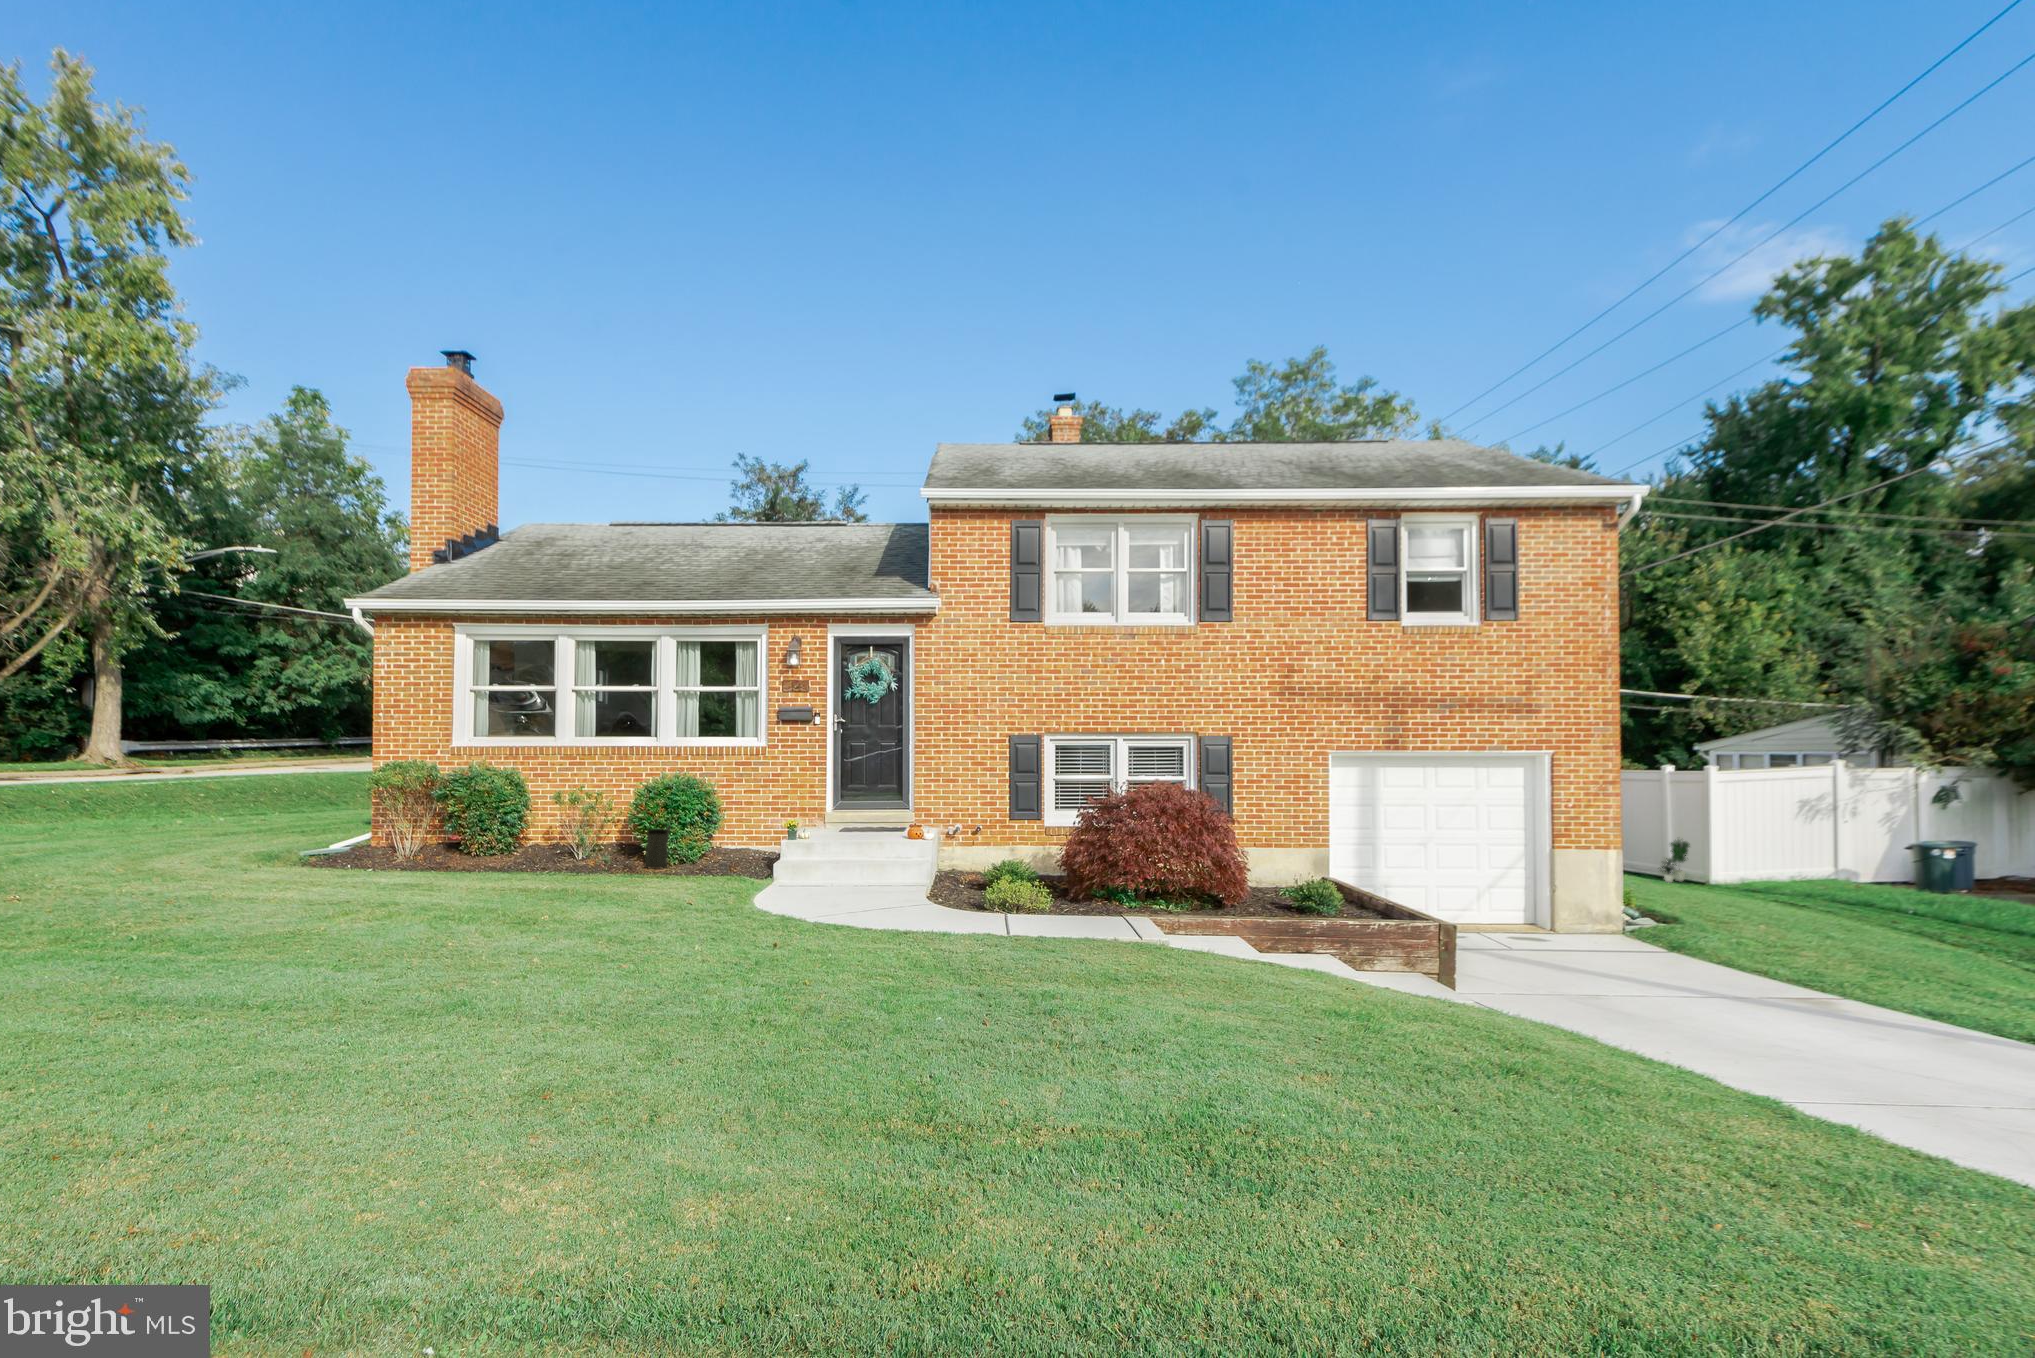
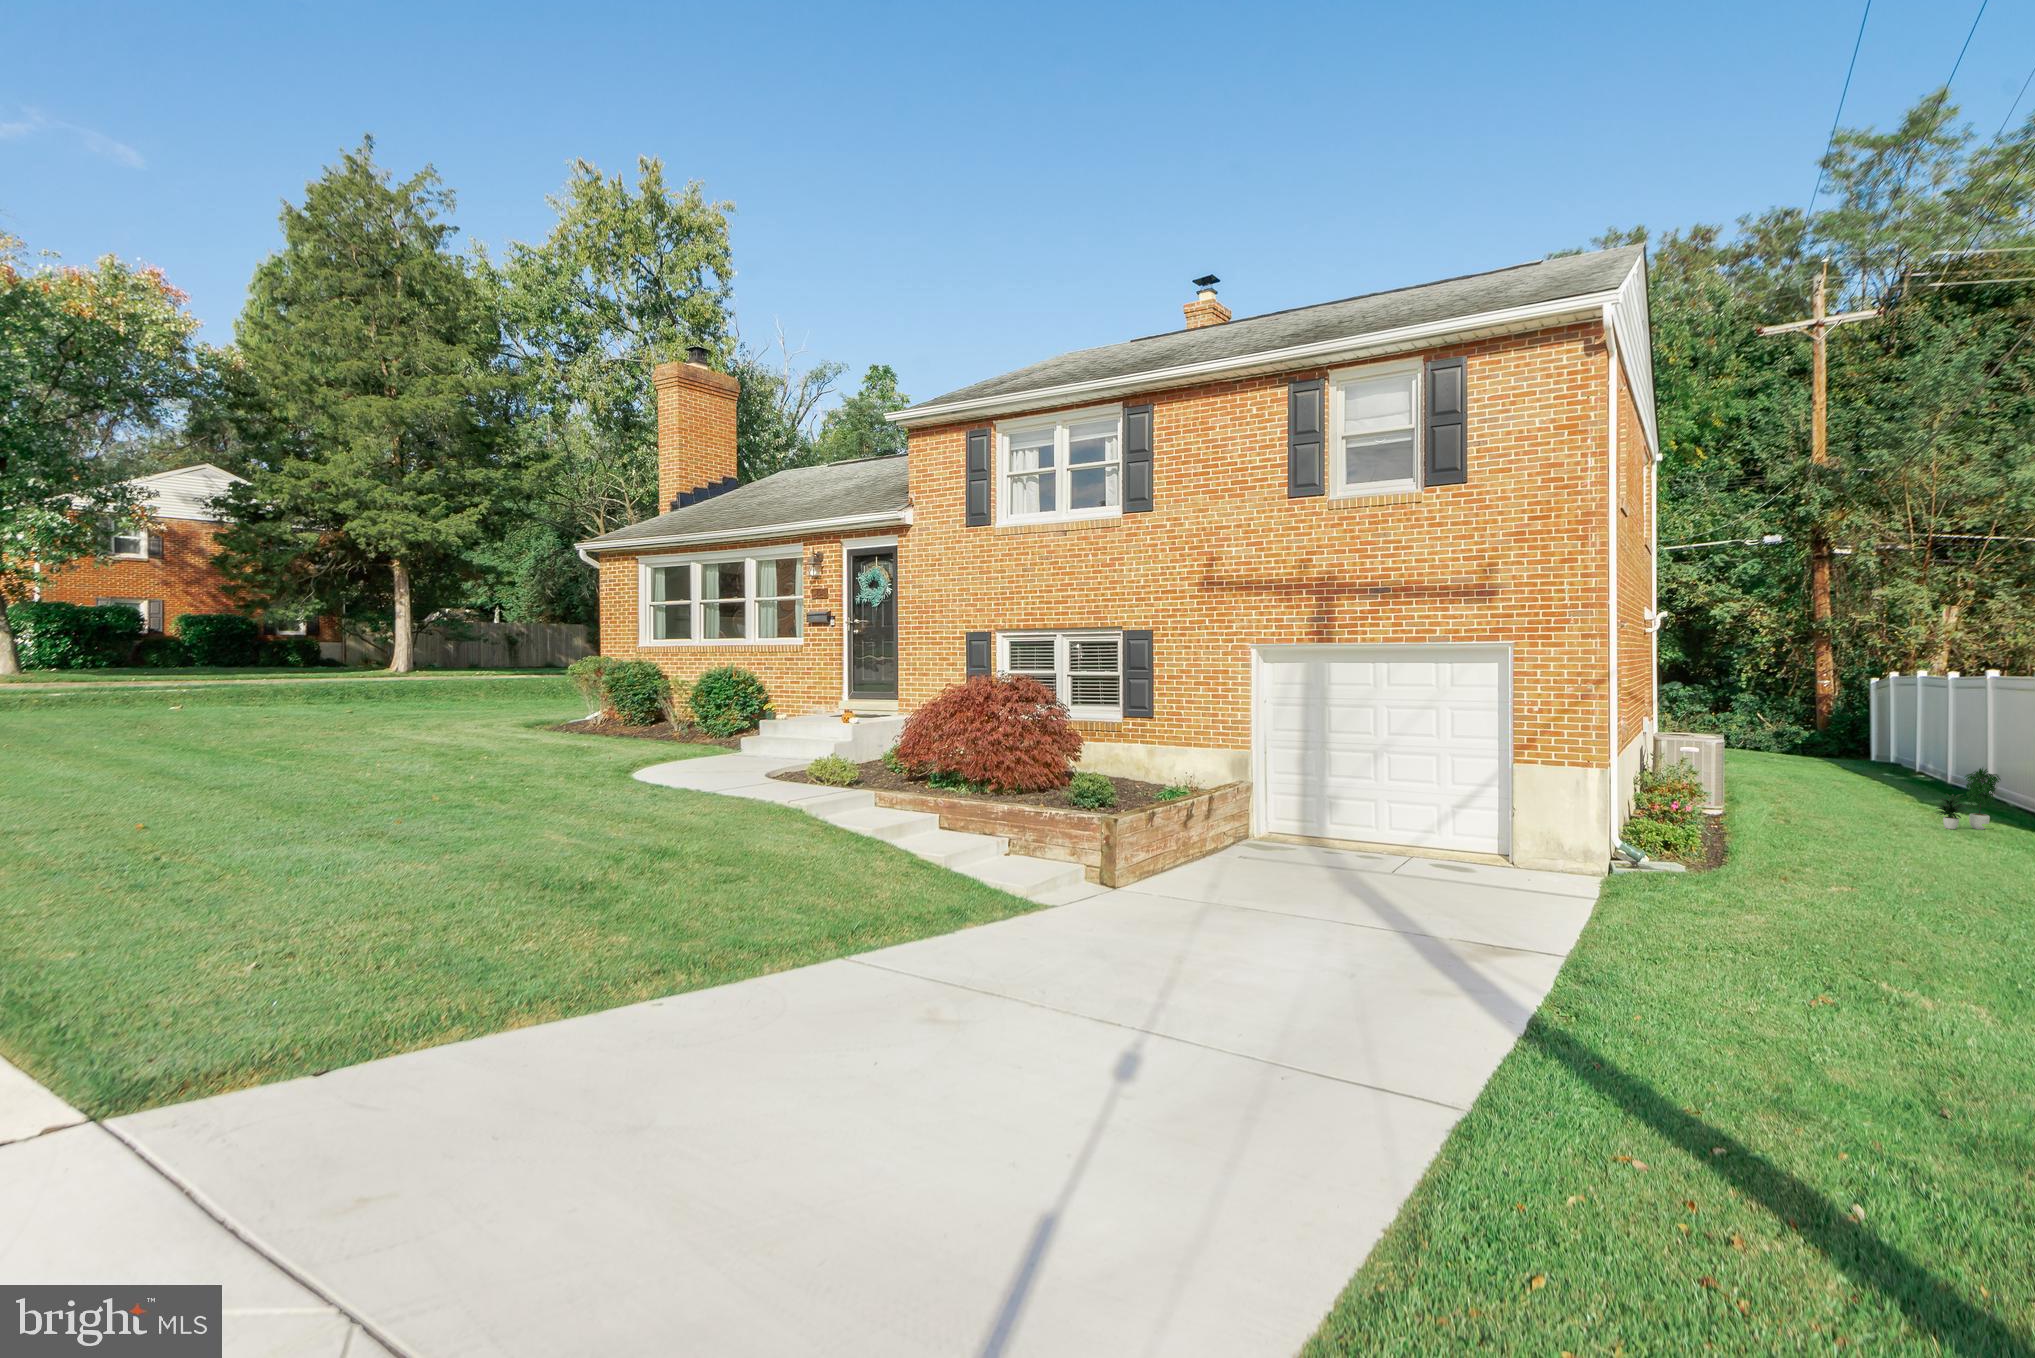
watering can: present [644,823,671,869] -> none [682,699,719,736]

